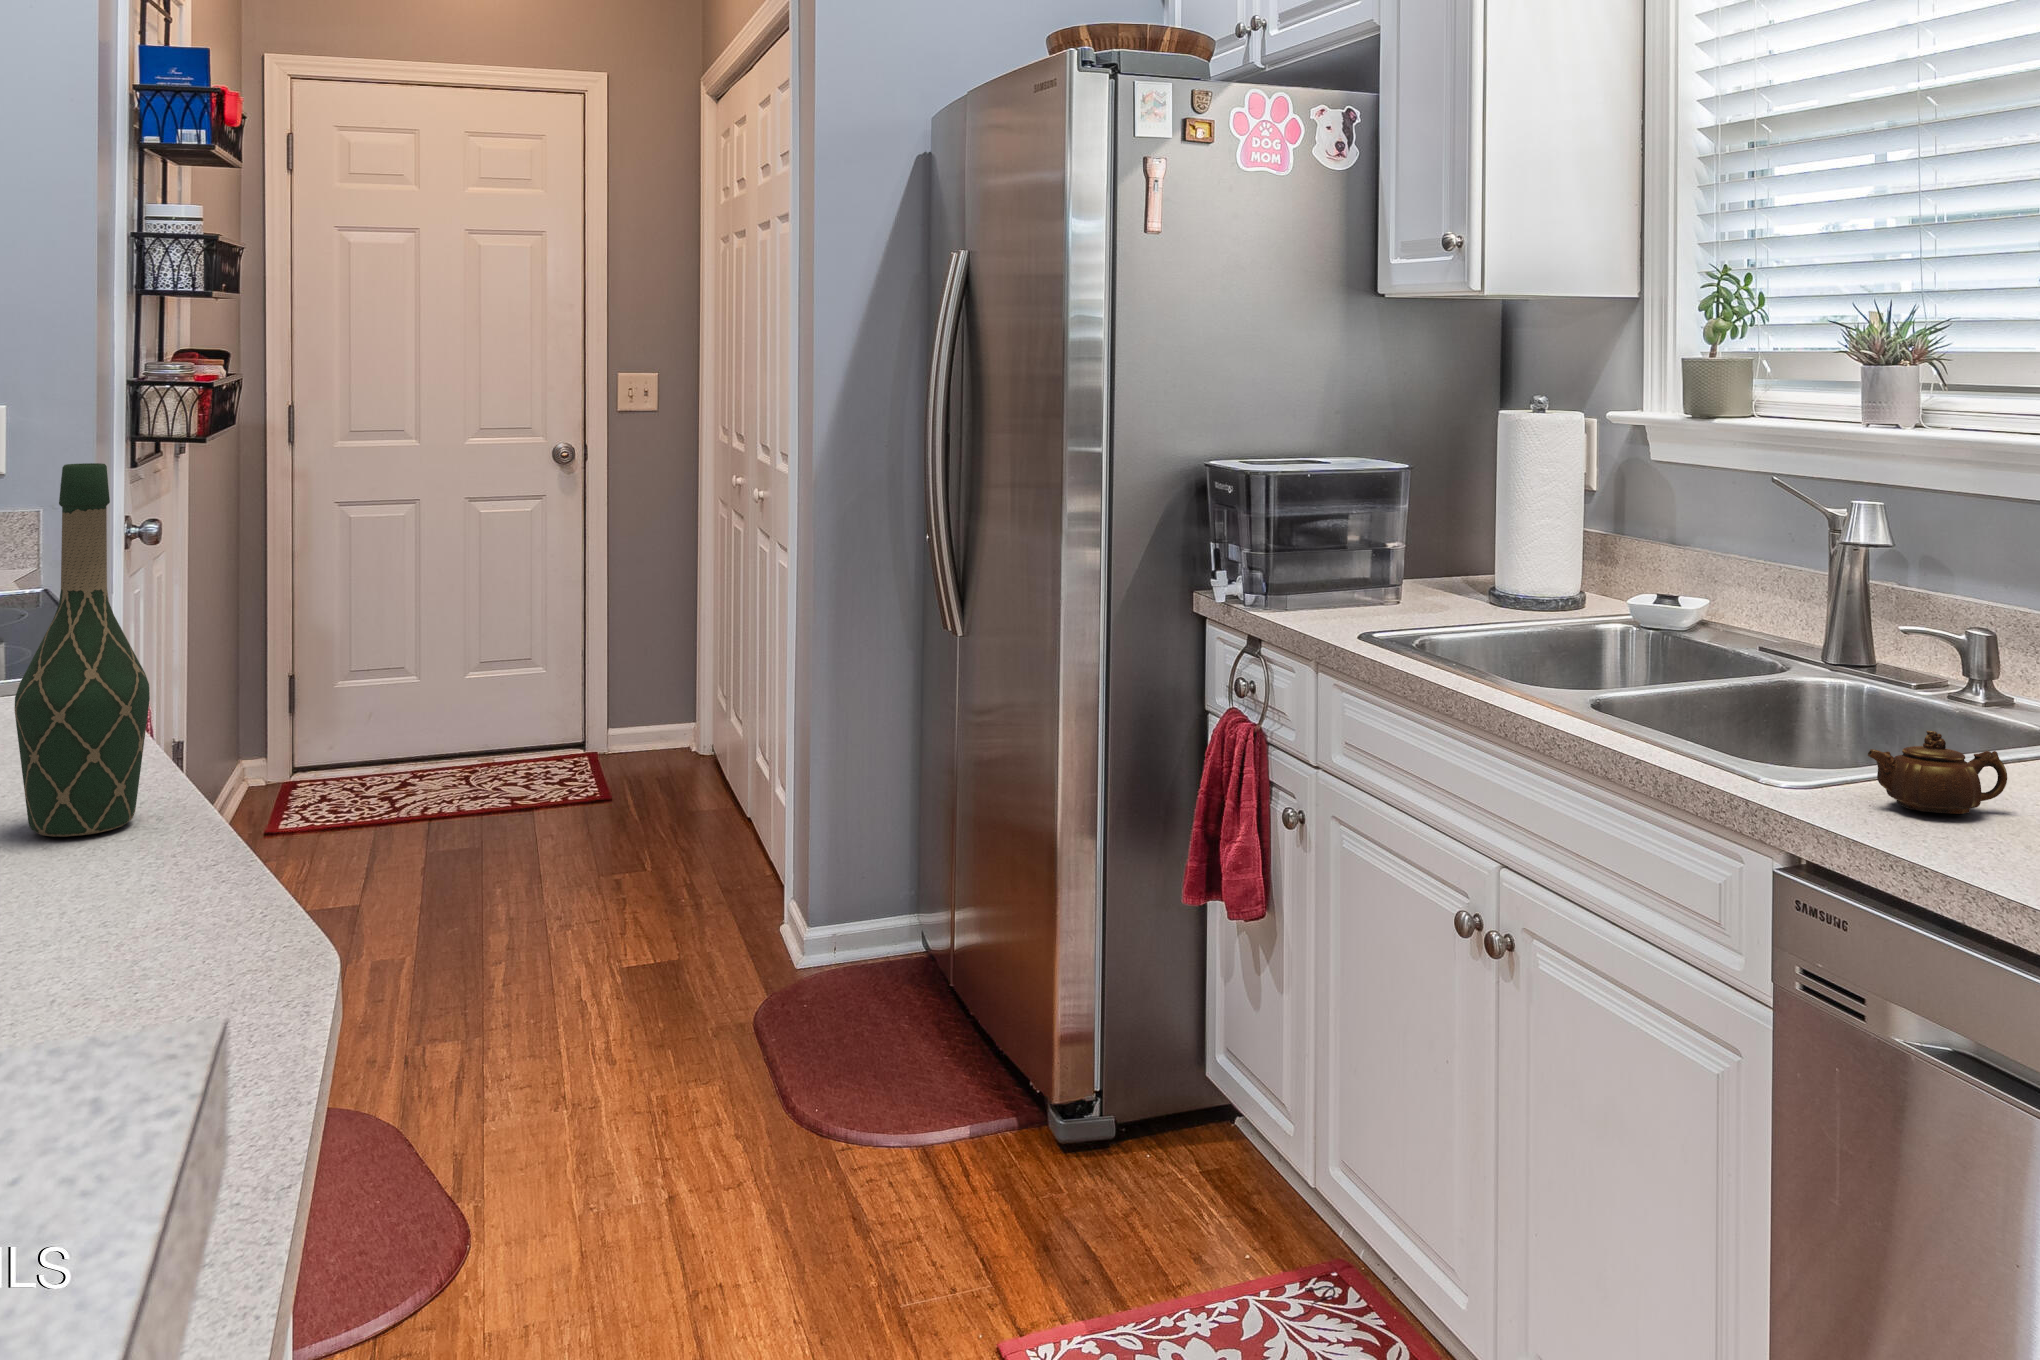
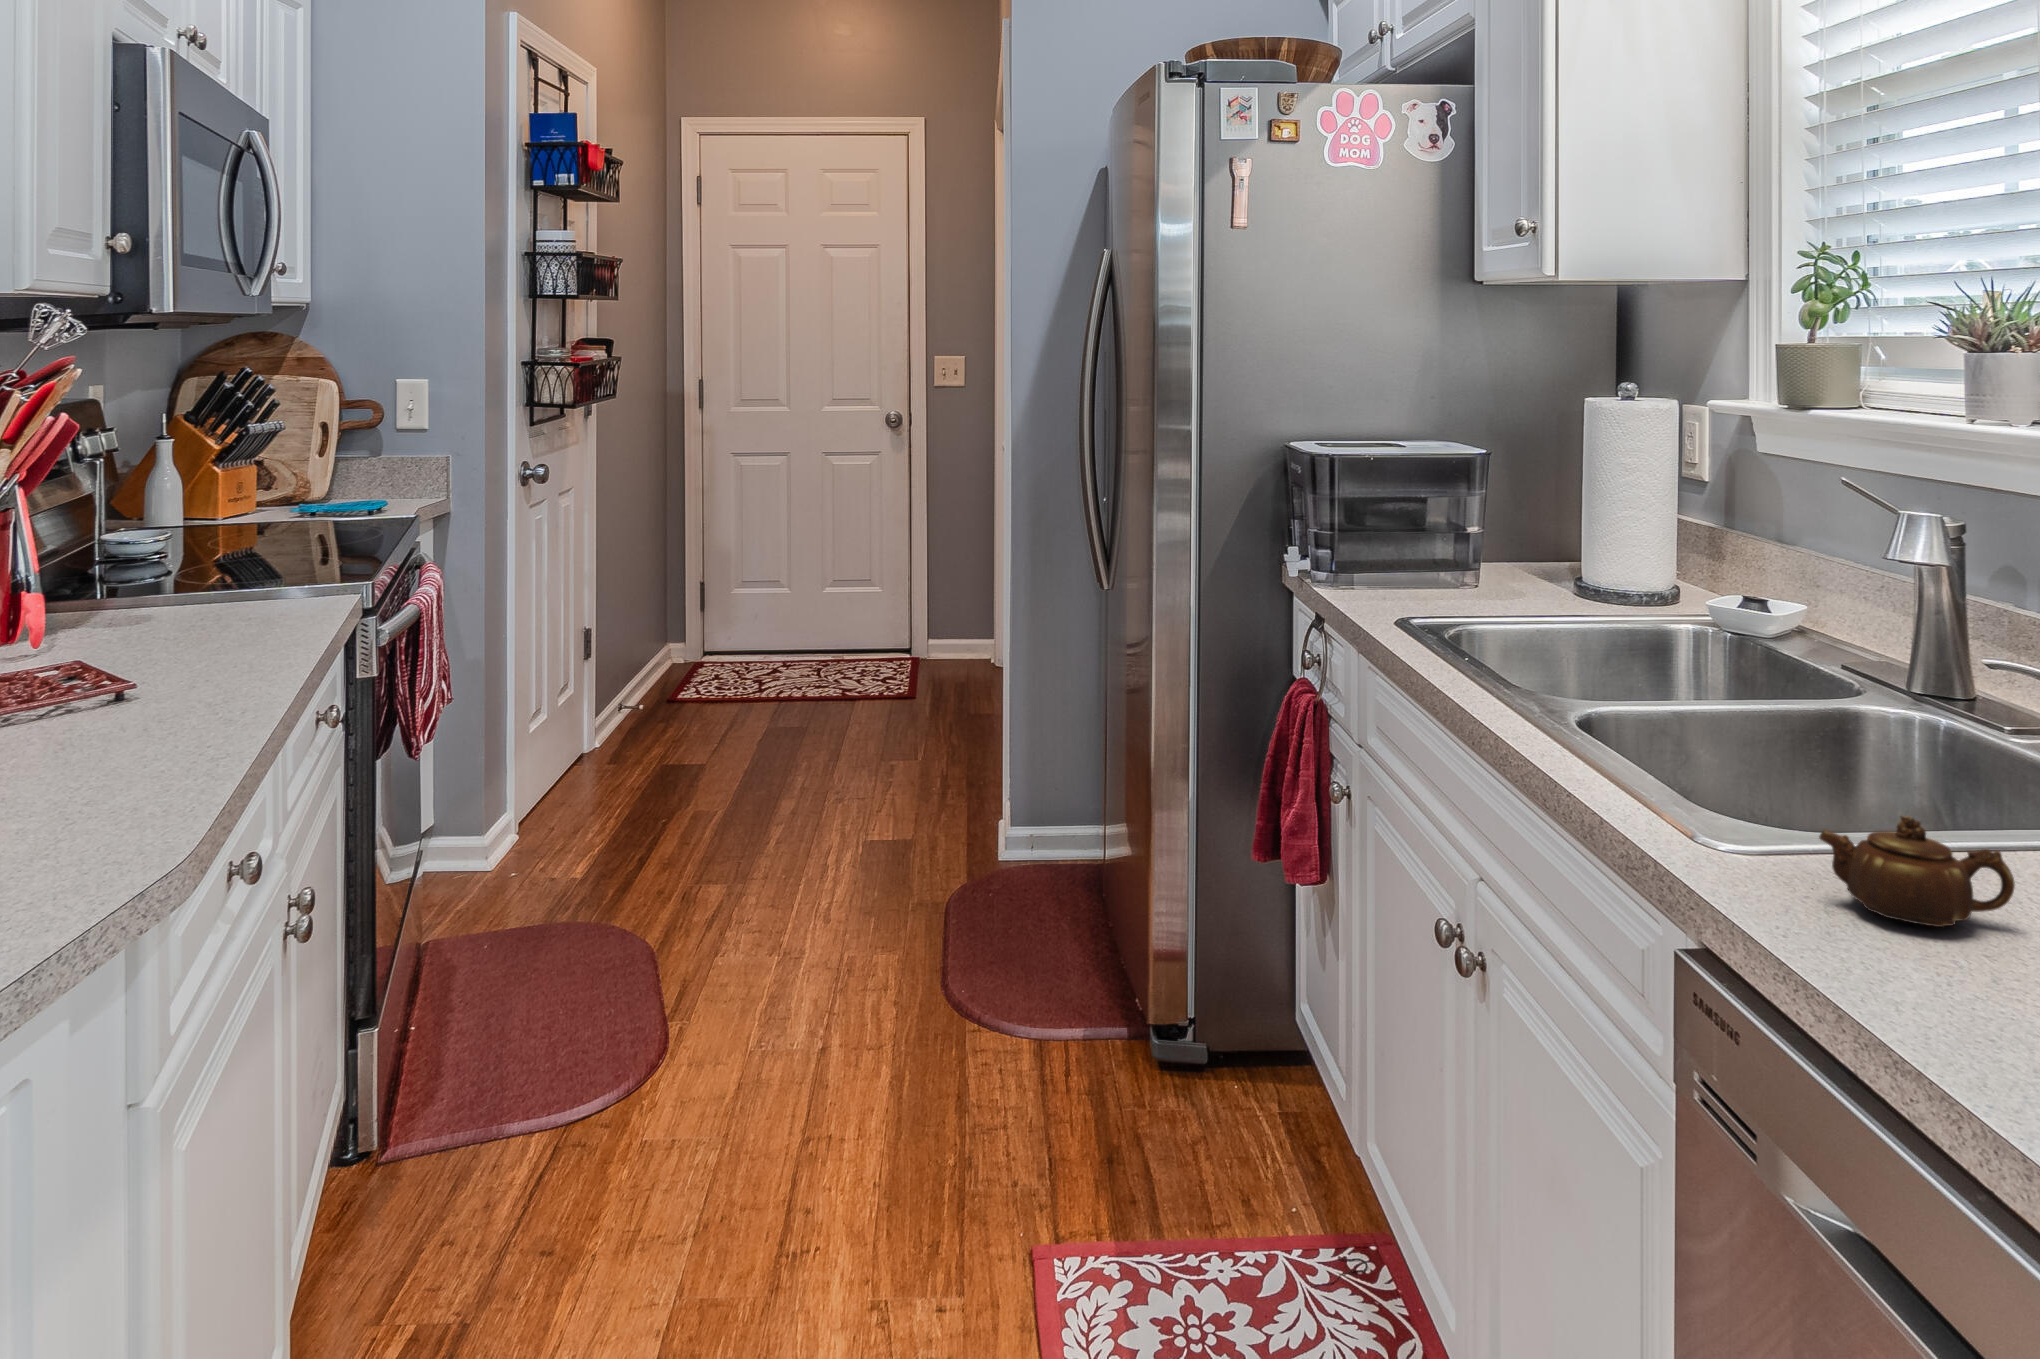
wine bottle: present [15,463,150,837] -> none [74,448,186,753]

